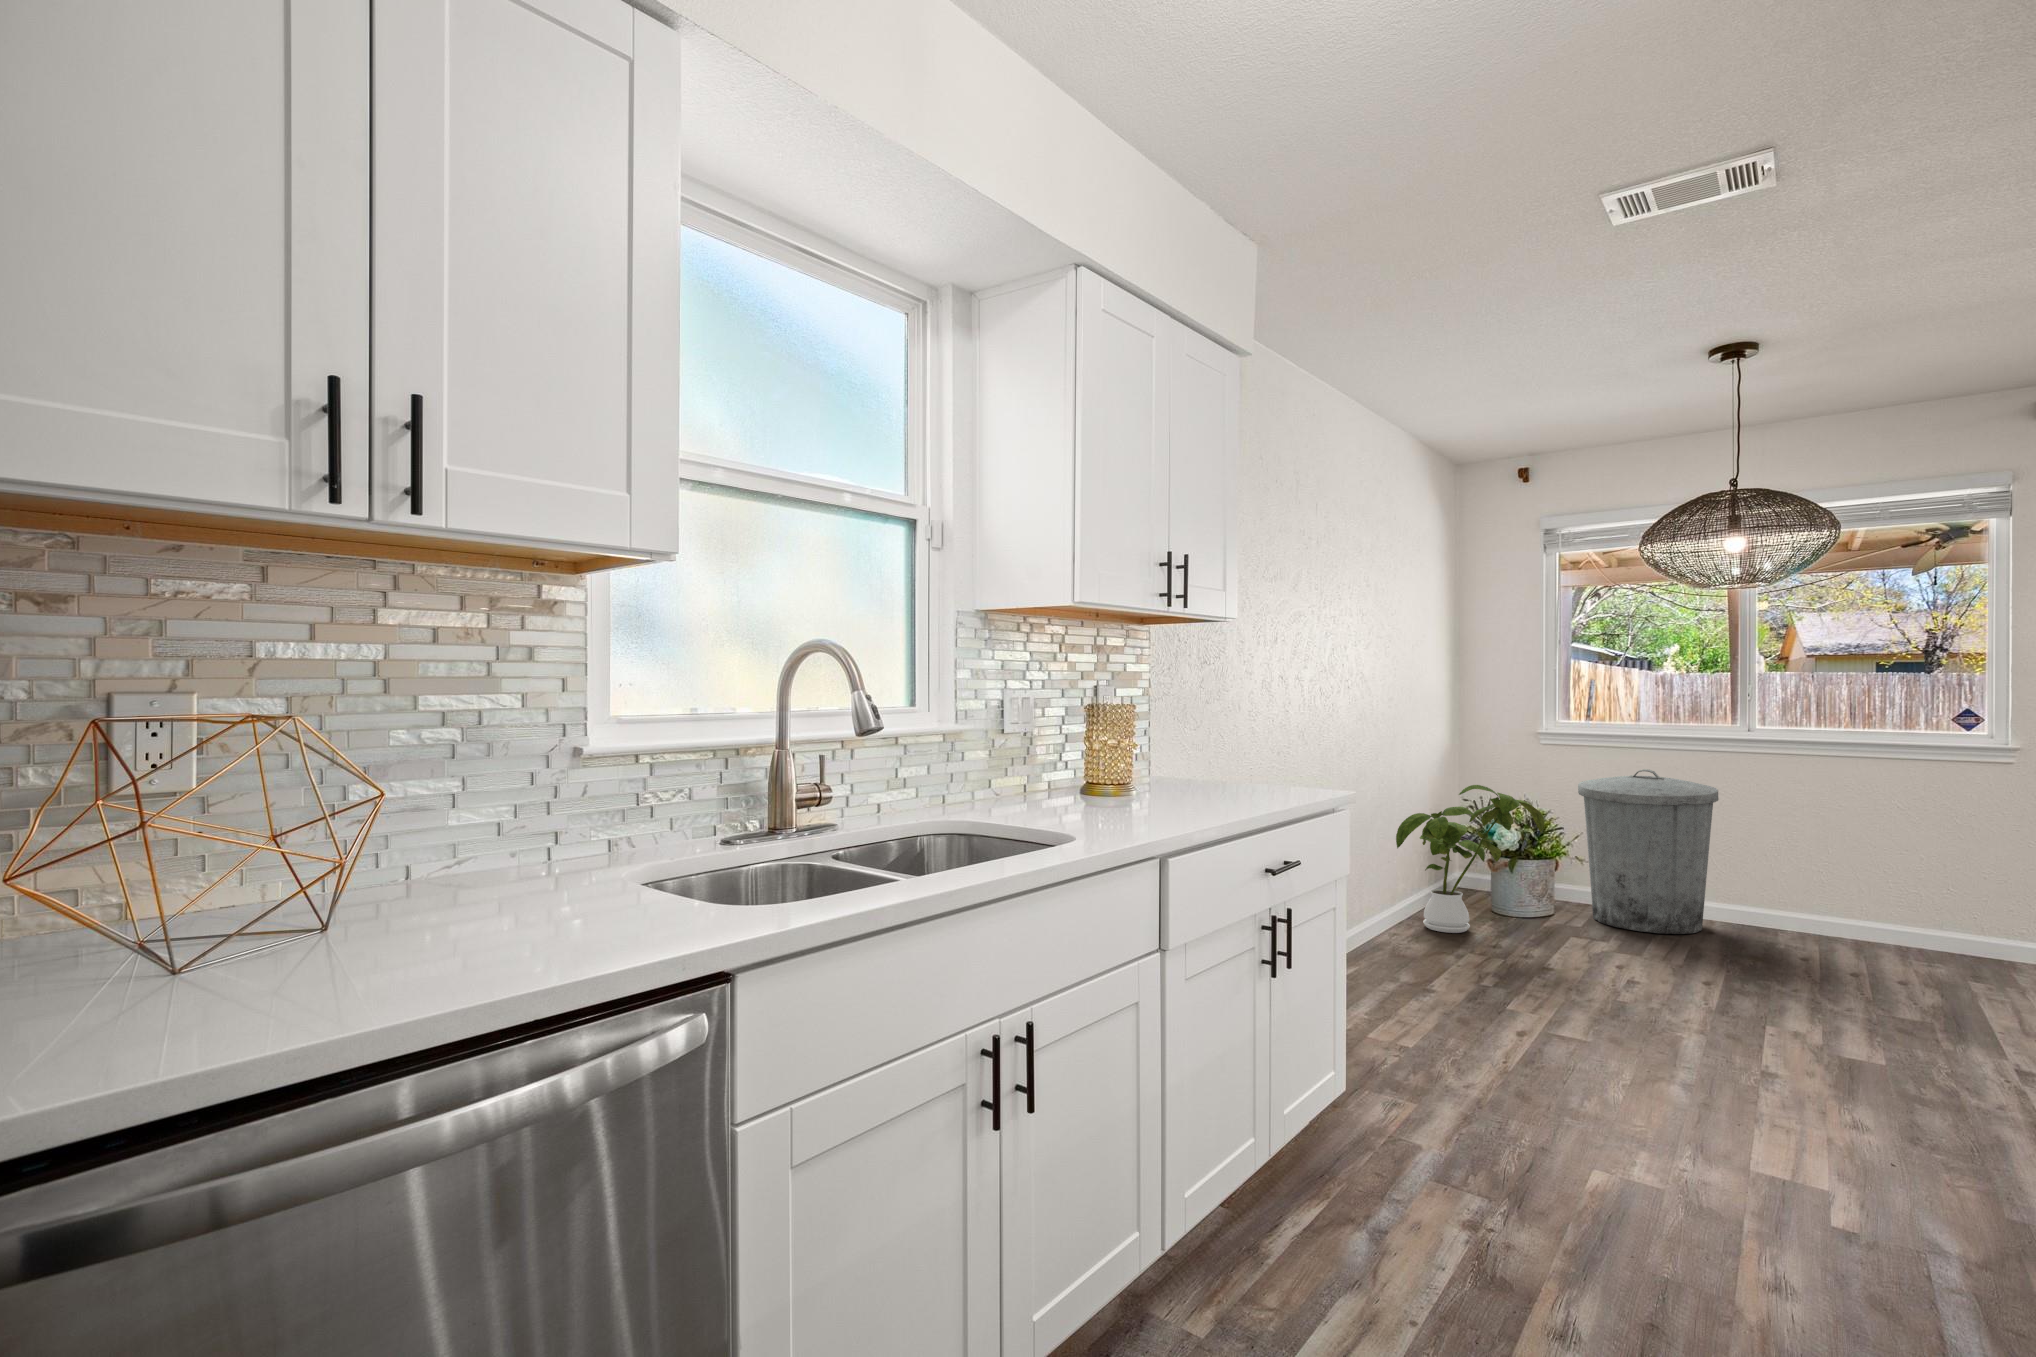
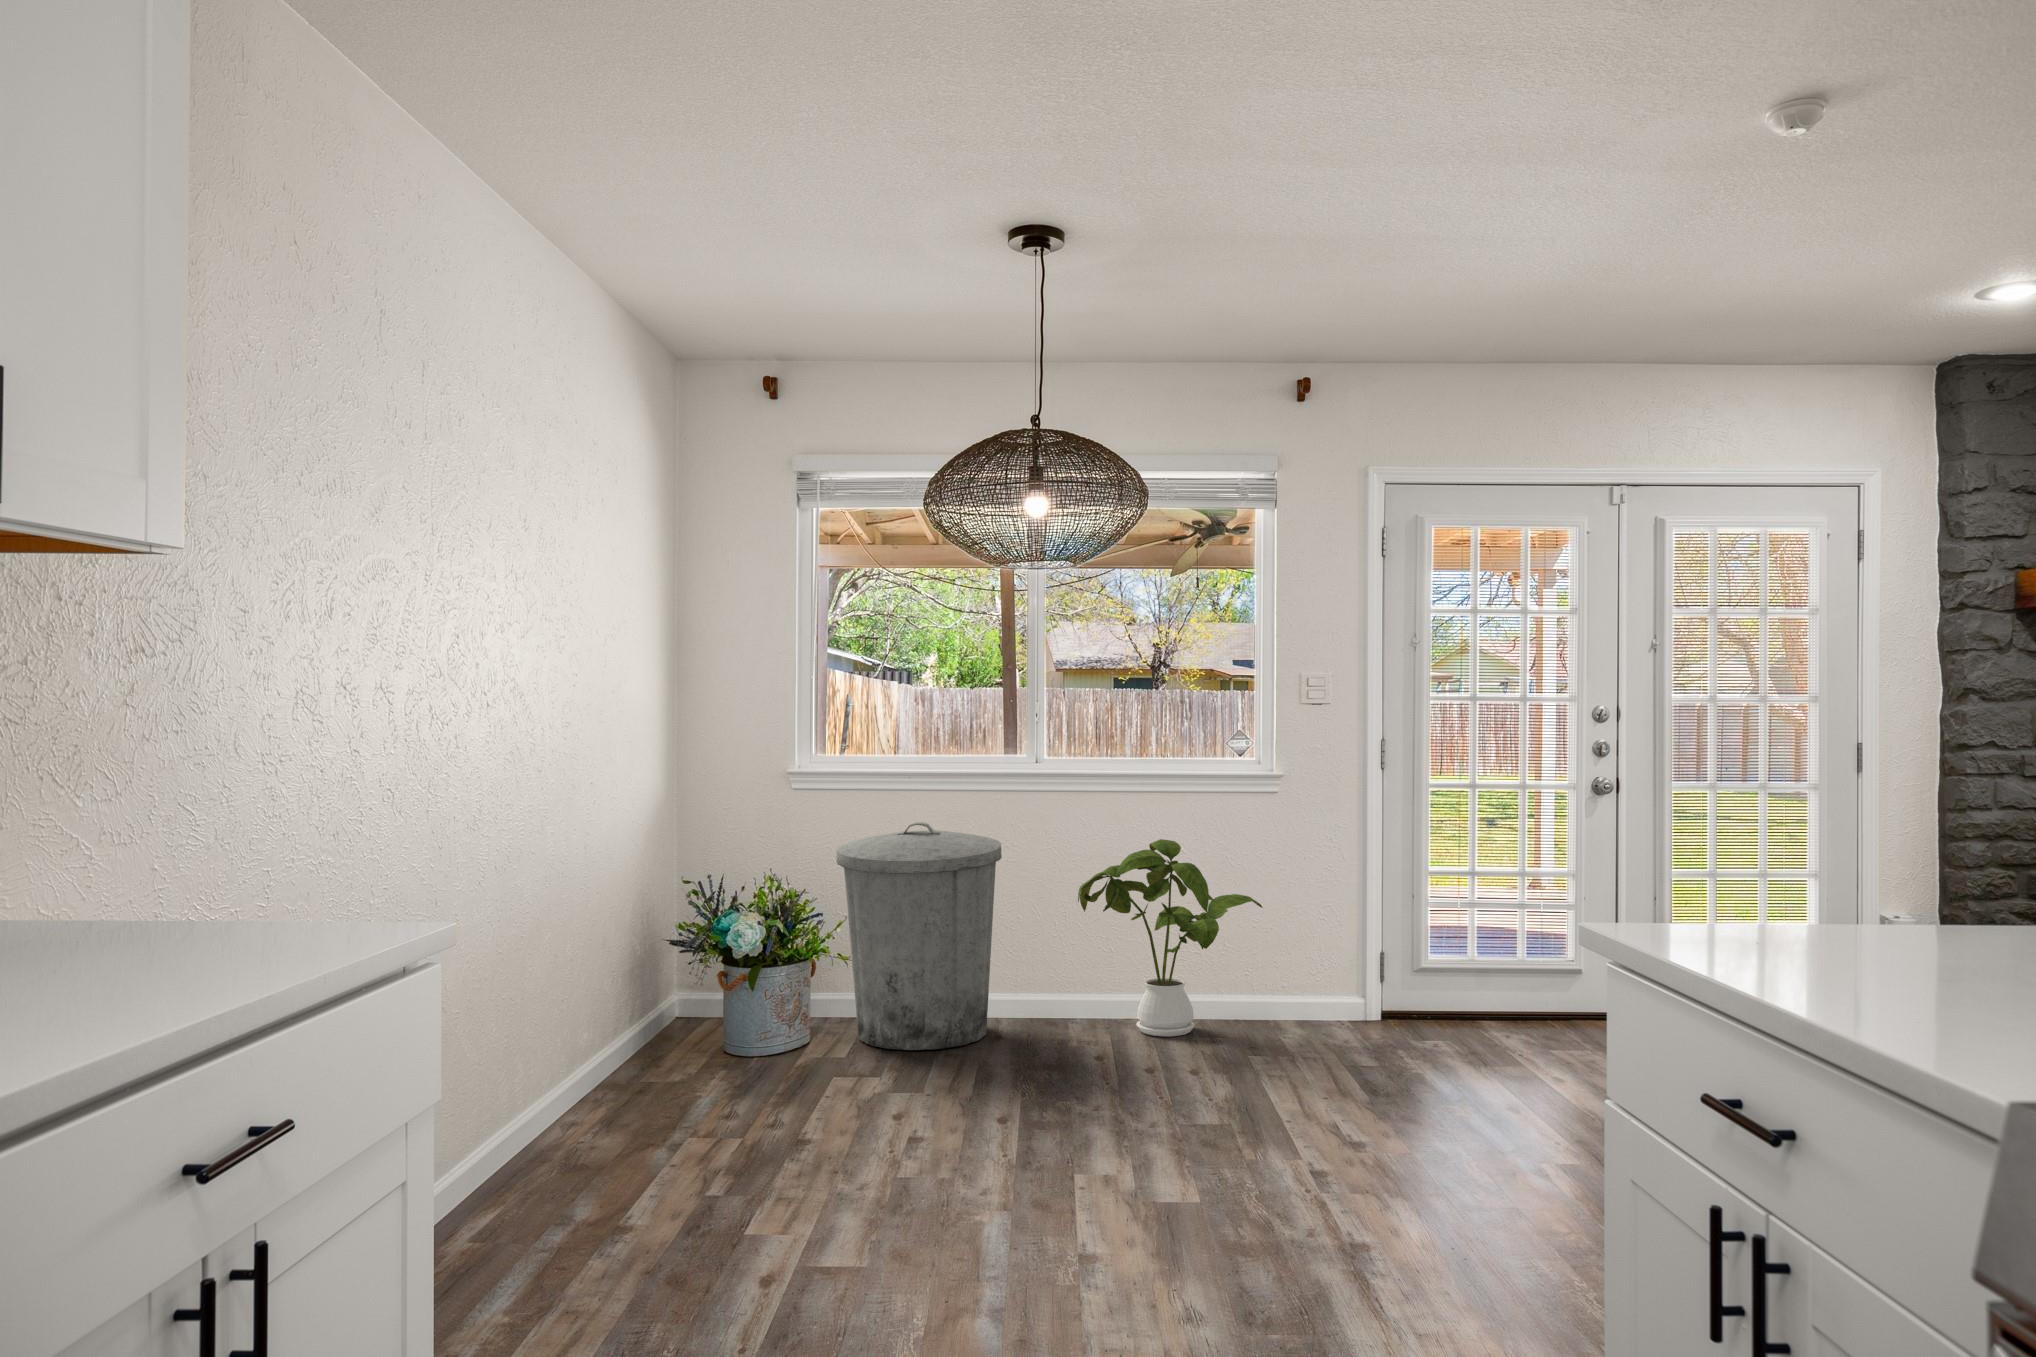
house plant: present [1396,785,1544,933] -> present [1078,839,1262,1037]

